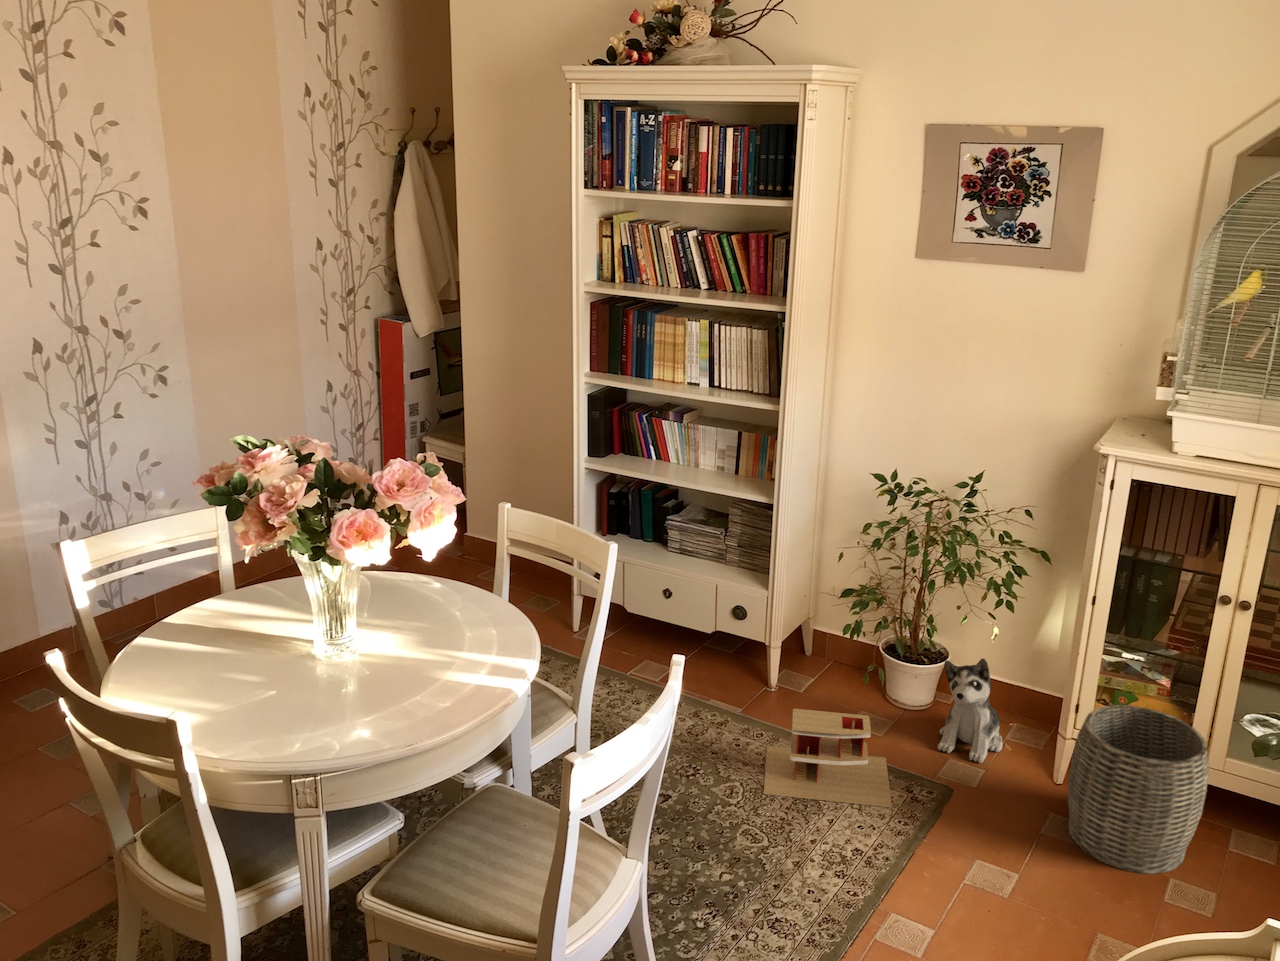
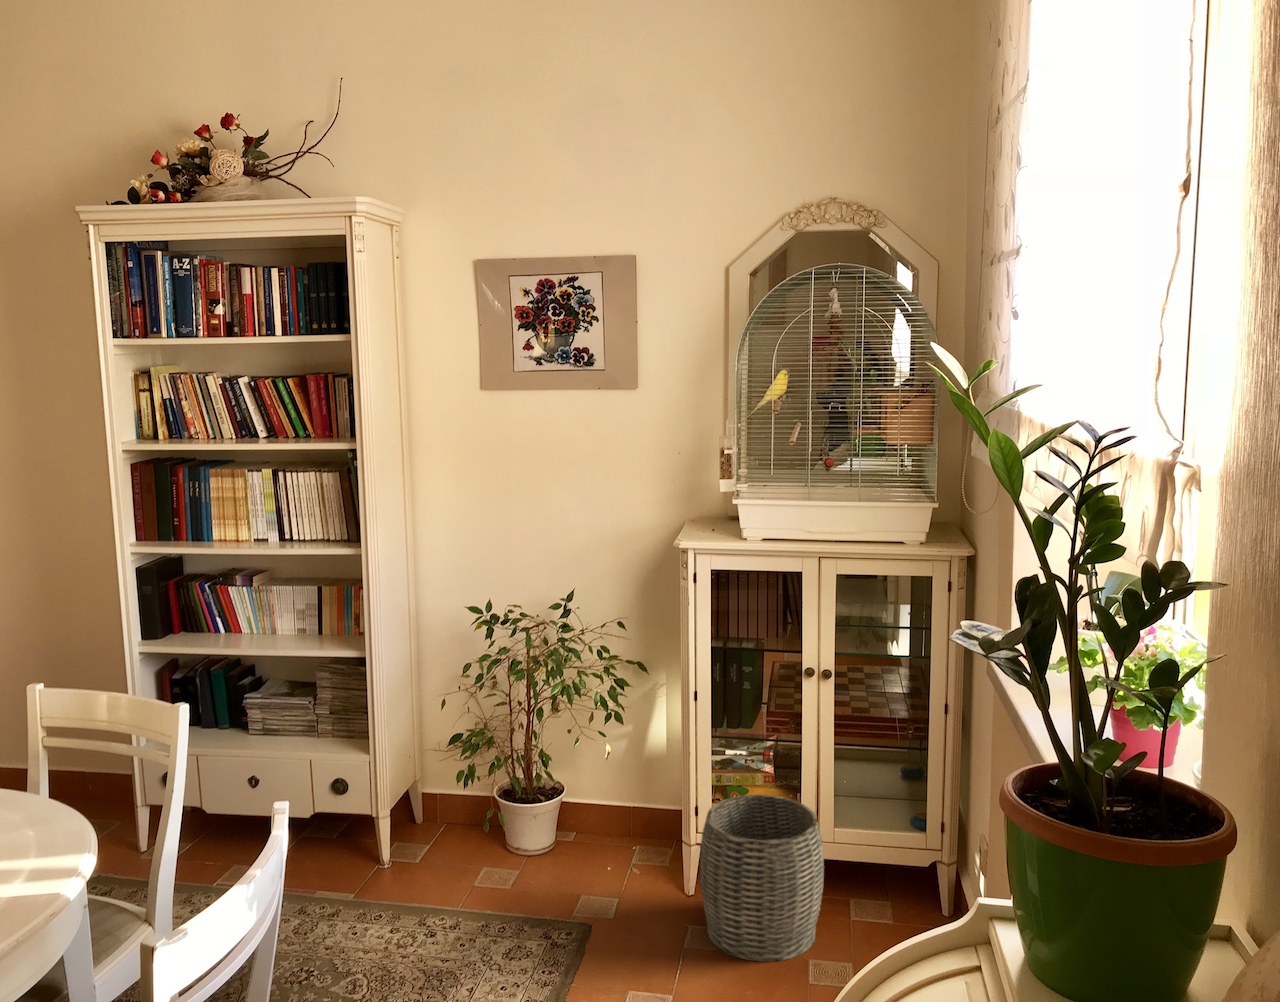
plush toy: present [938,659,1002,763] -> none [564,780,632,891]
toy house: present [764,709,892,807] -> none [388,864,532,979]

